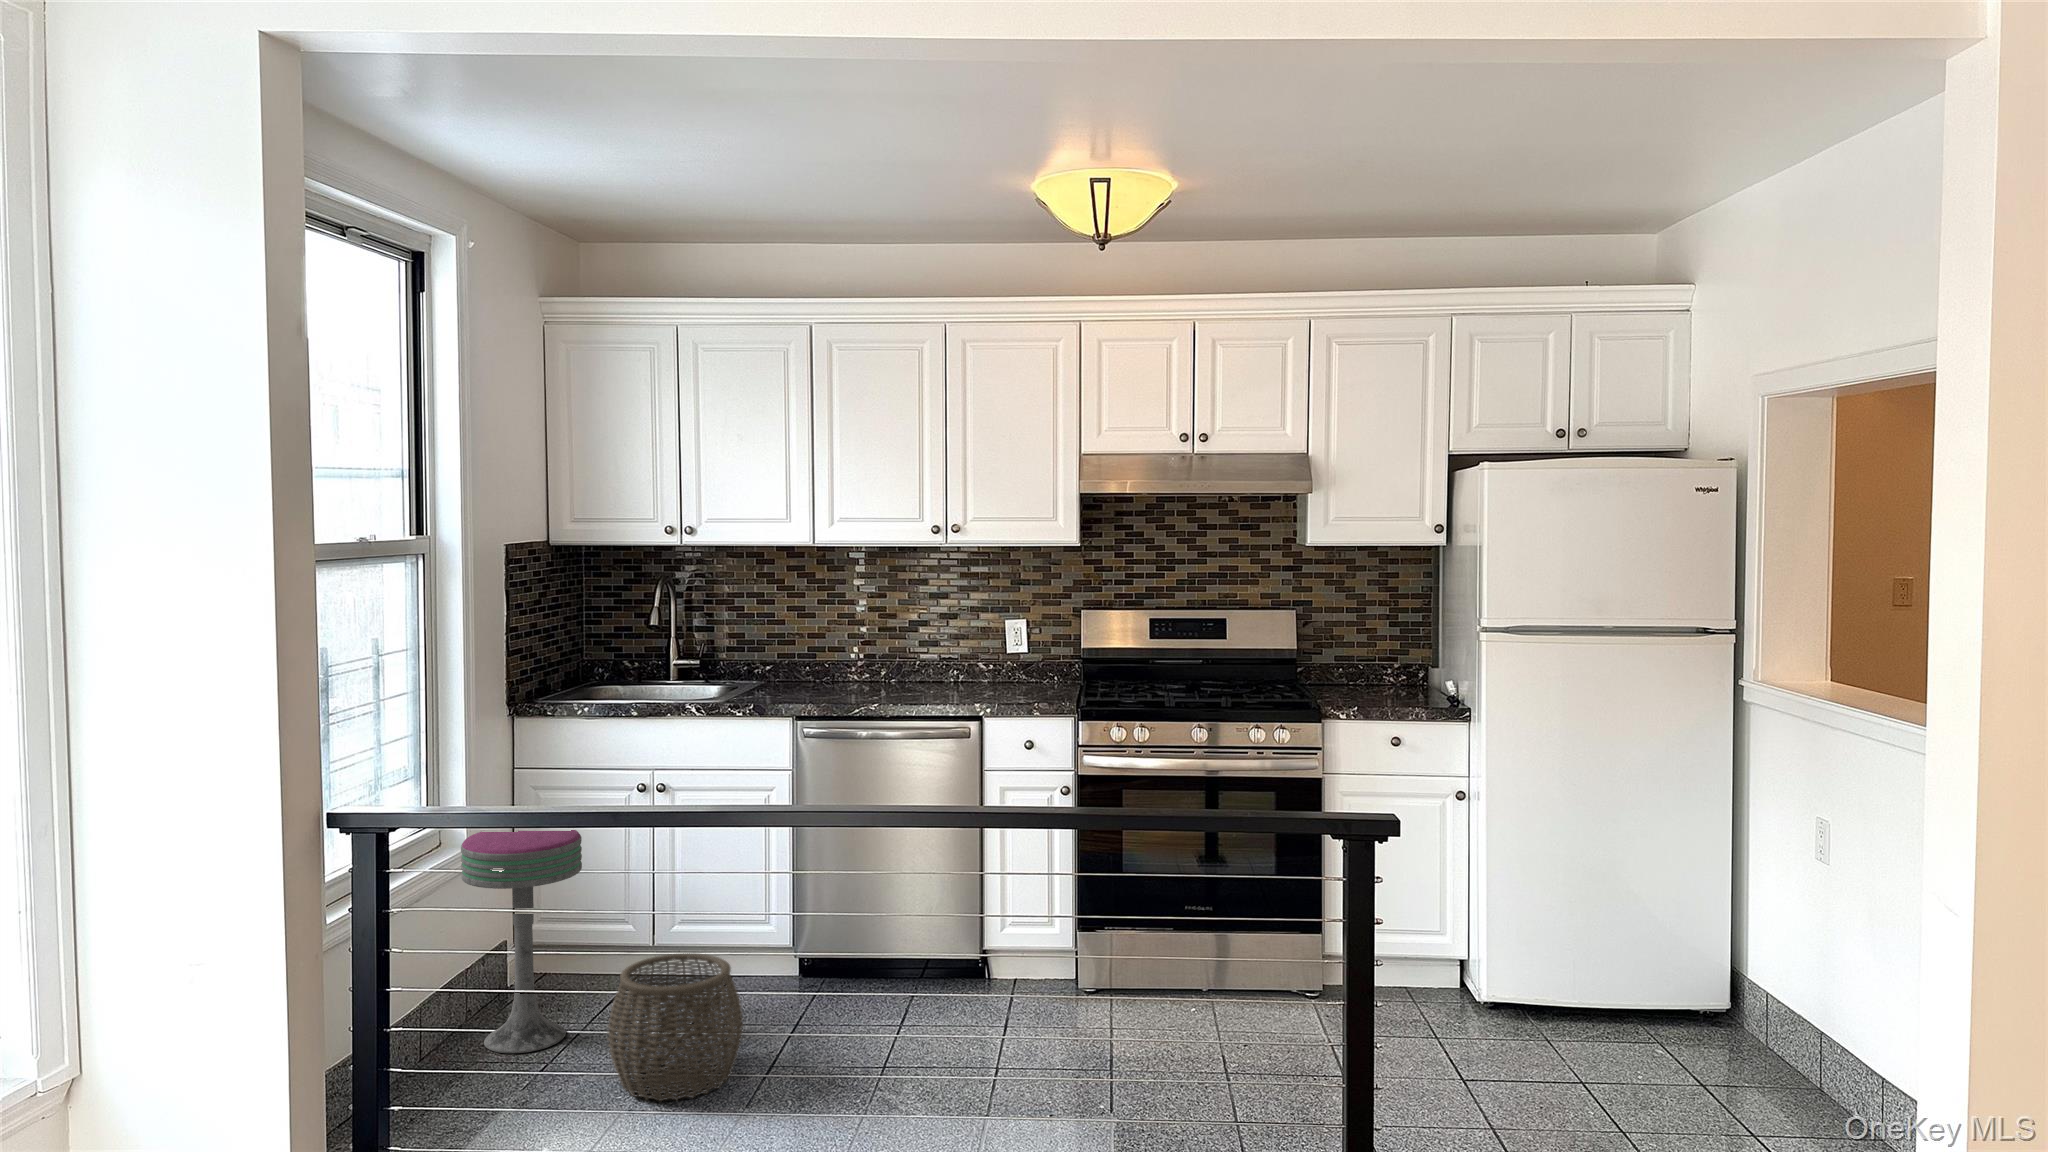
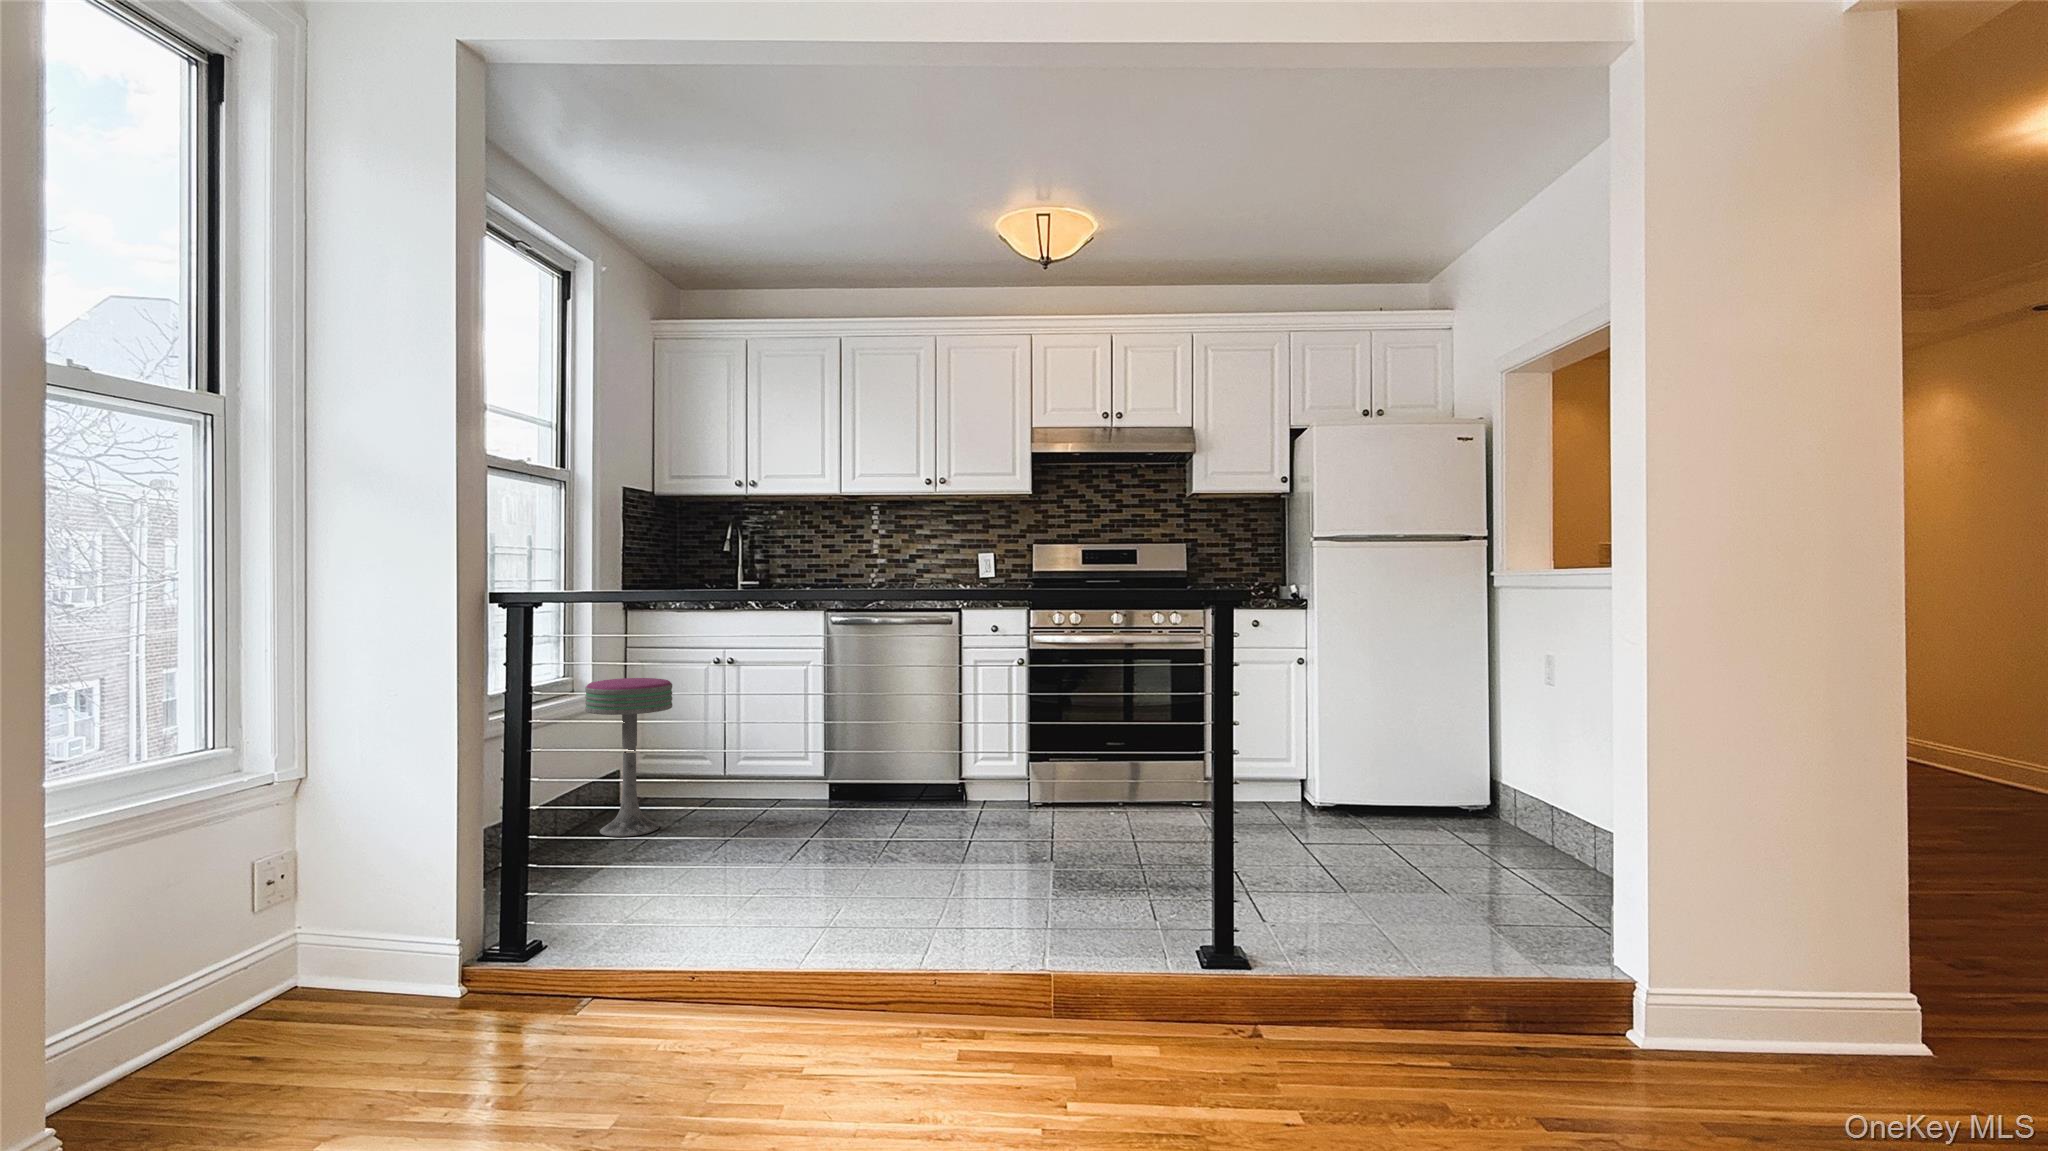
woven basket: present [607,953,743,1101] -> none [689,761,788,859]

